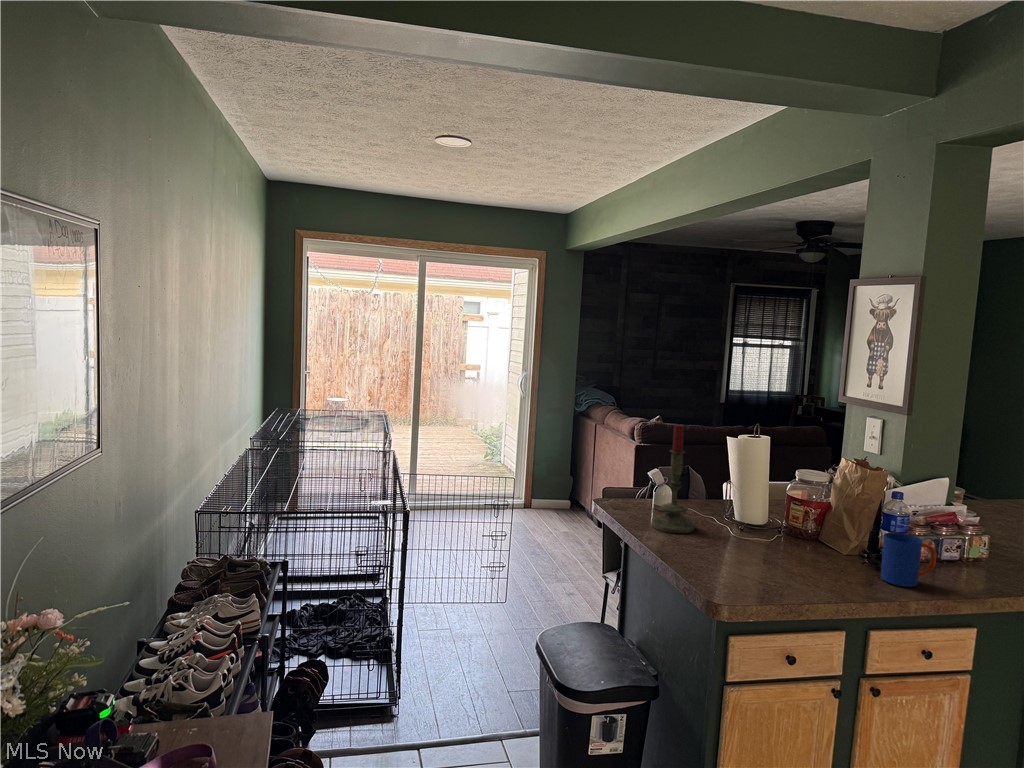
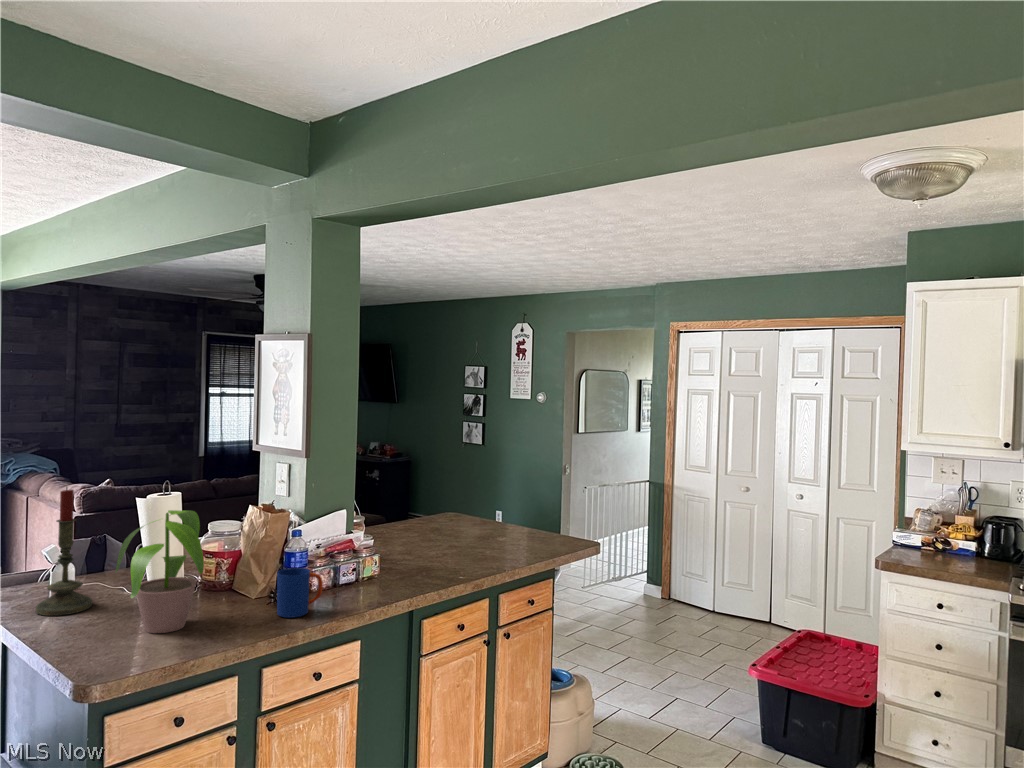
potted plant: none [716,452,824,571] -> present [115,510,204,633]

